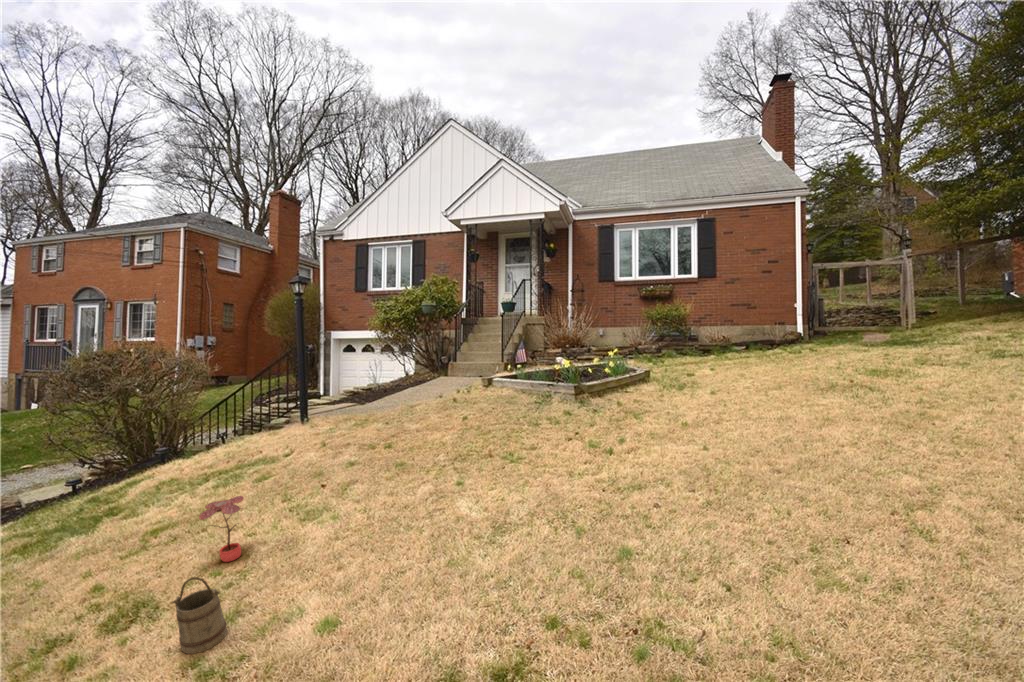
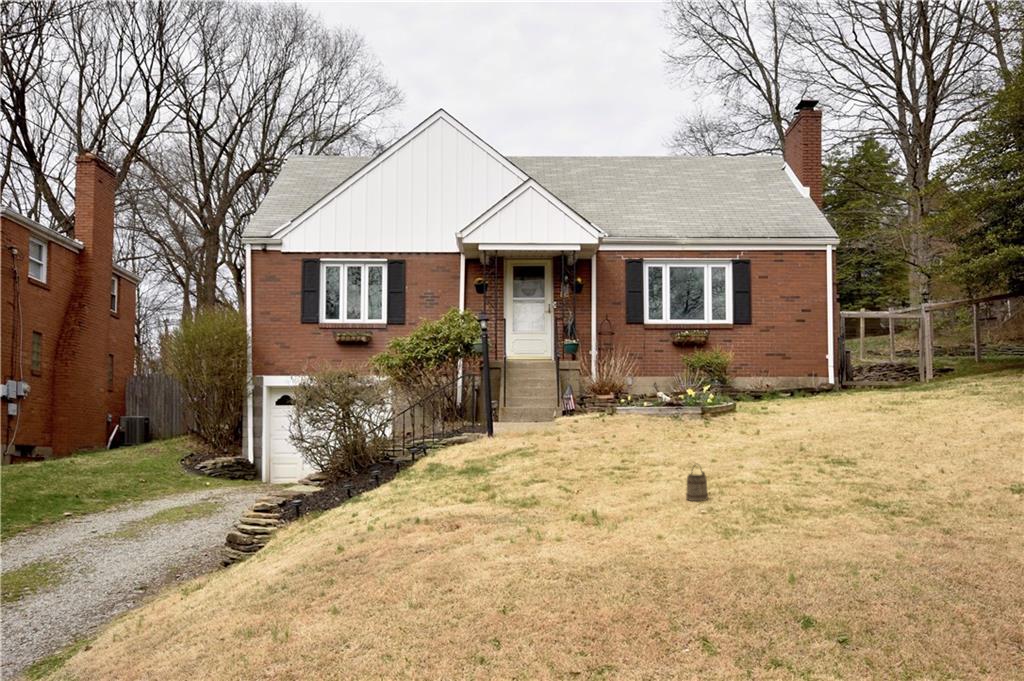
potted plant: present [199,496,243,562] -> none [615,450,645,489]

